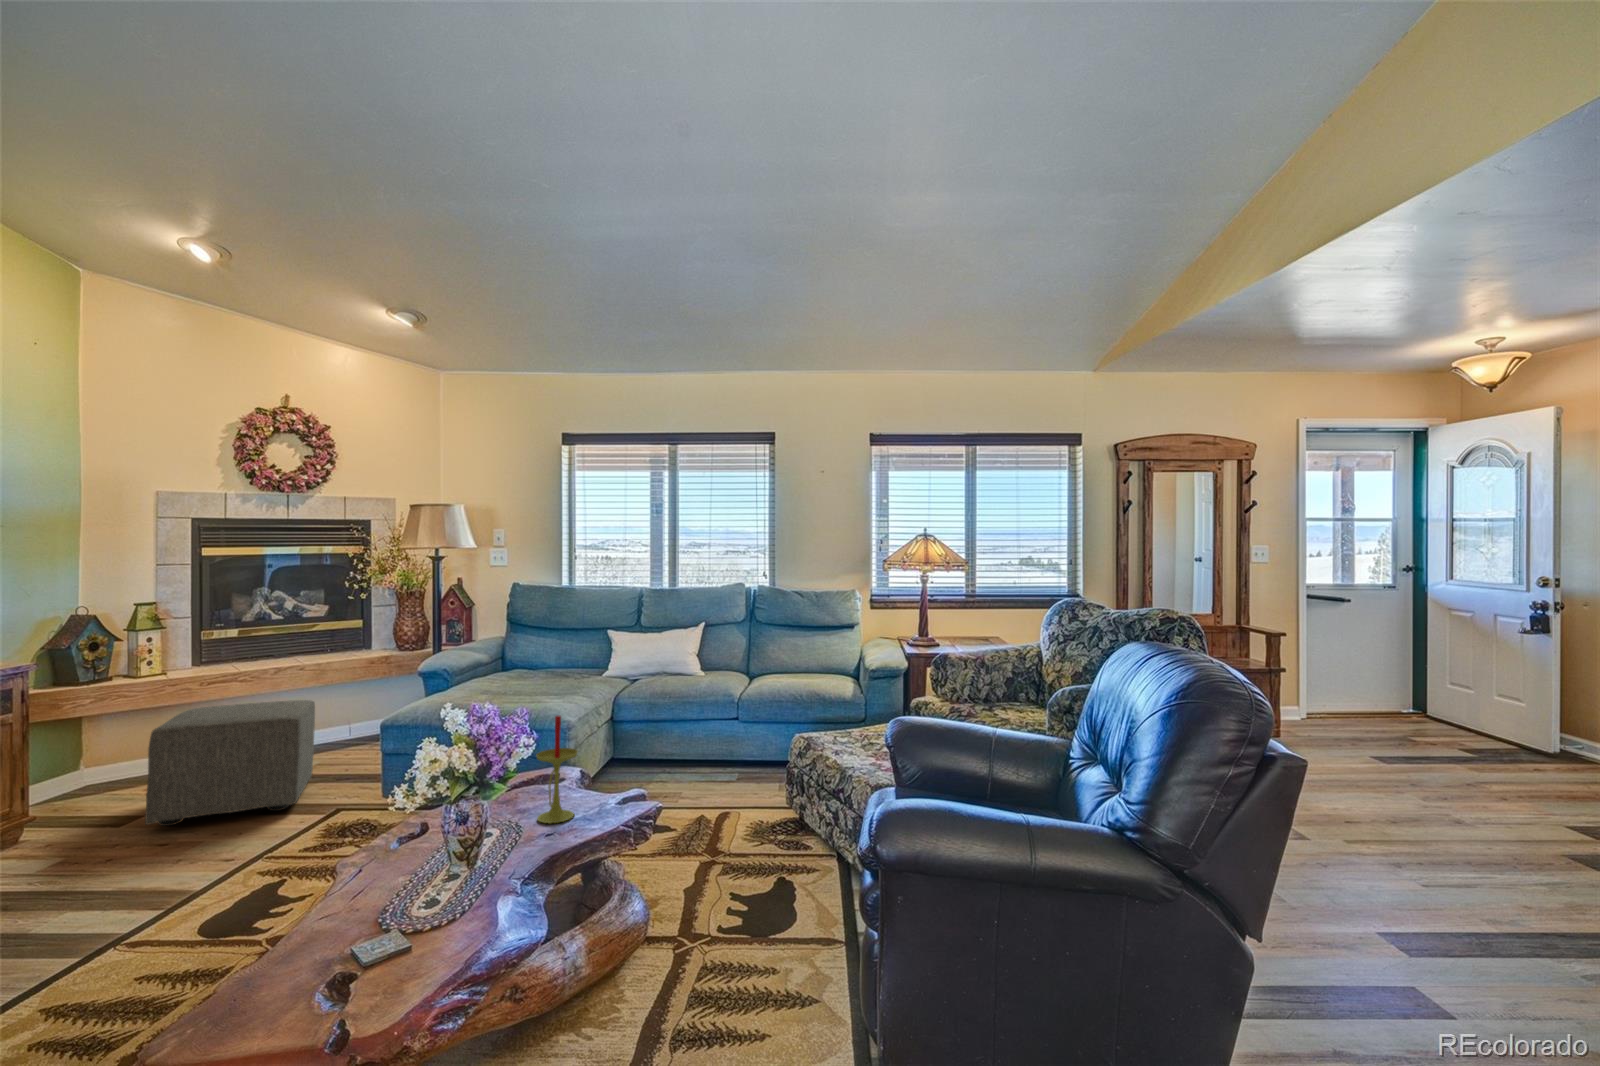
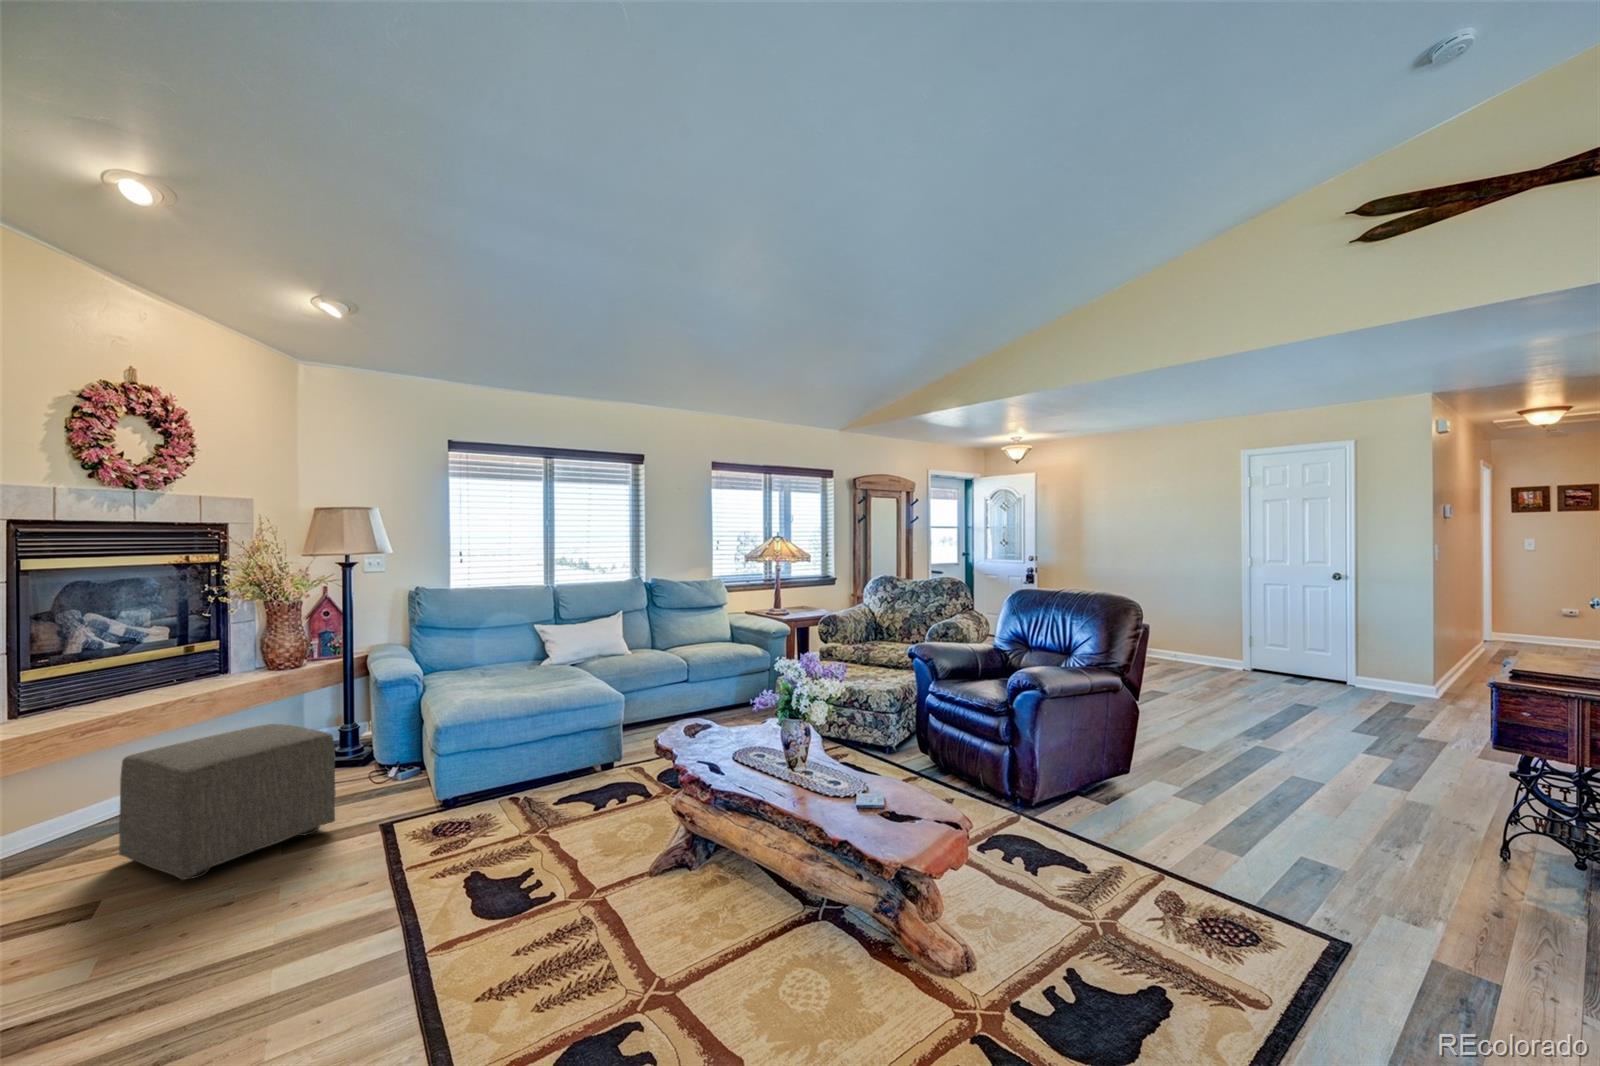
candle: present [536,716,578,823] -> none [730,666,757,738]

